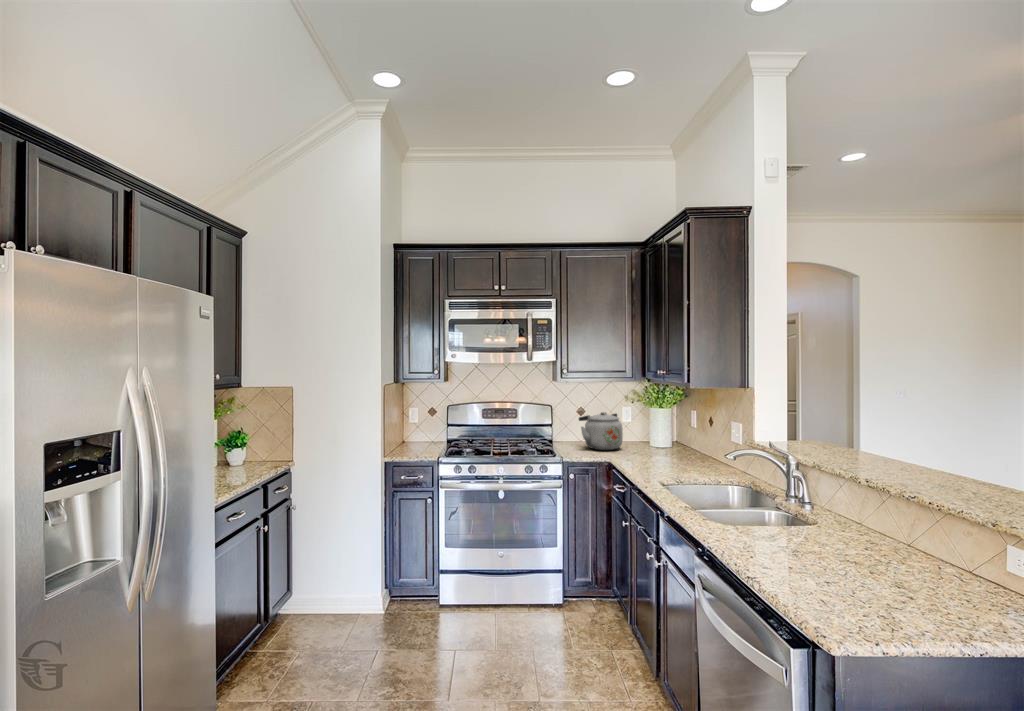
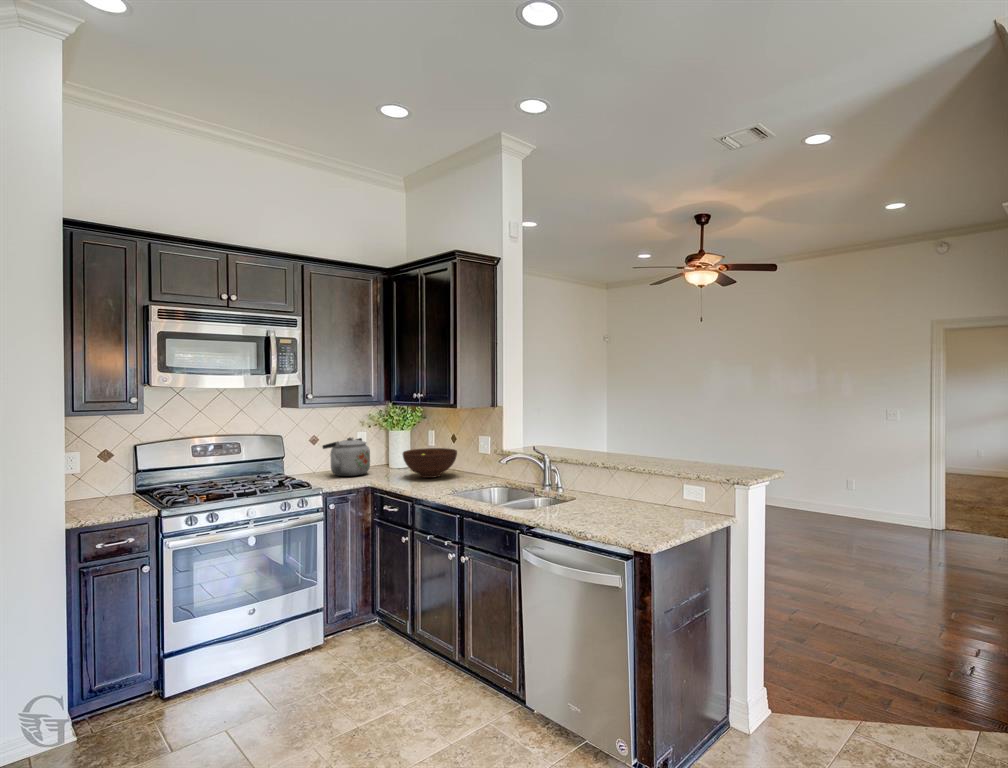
fruit bowl: none [644,430,706,464] -> present [403,448,457,478]

